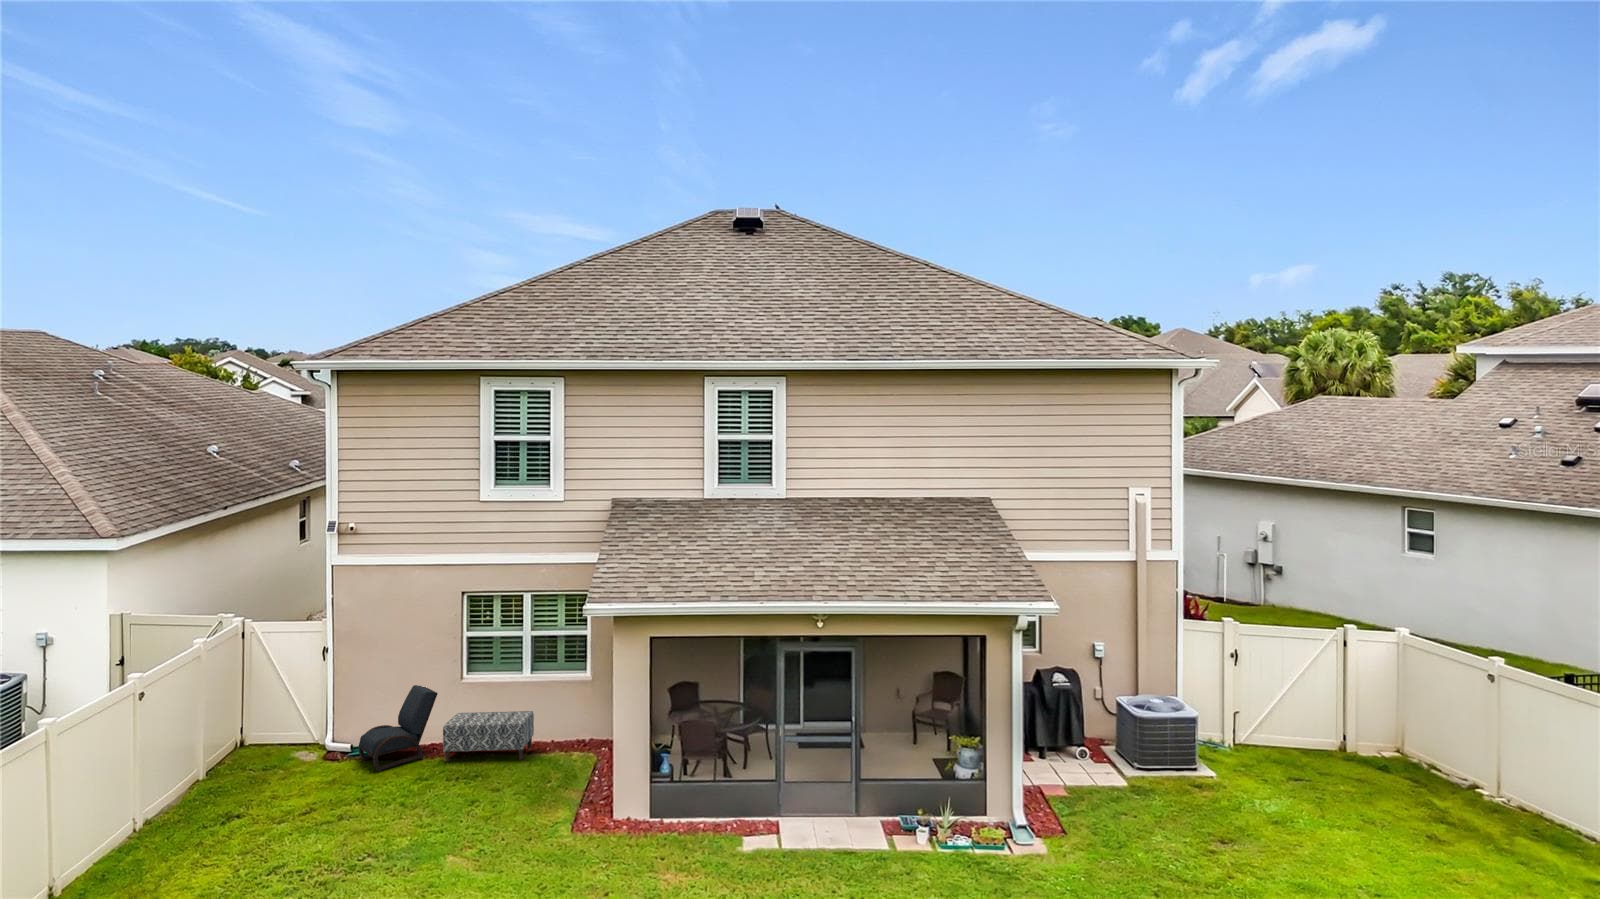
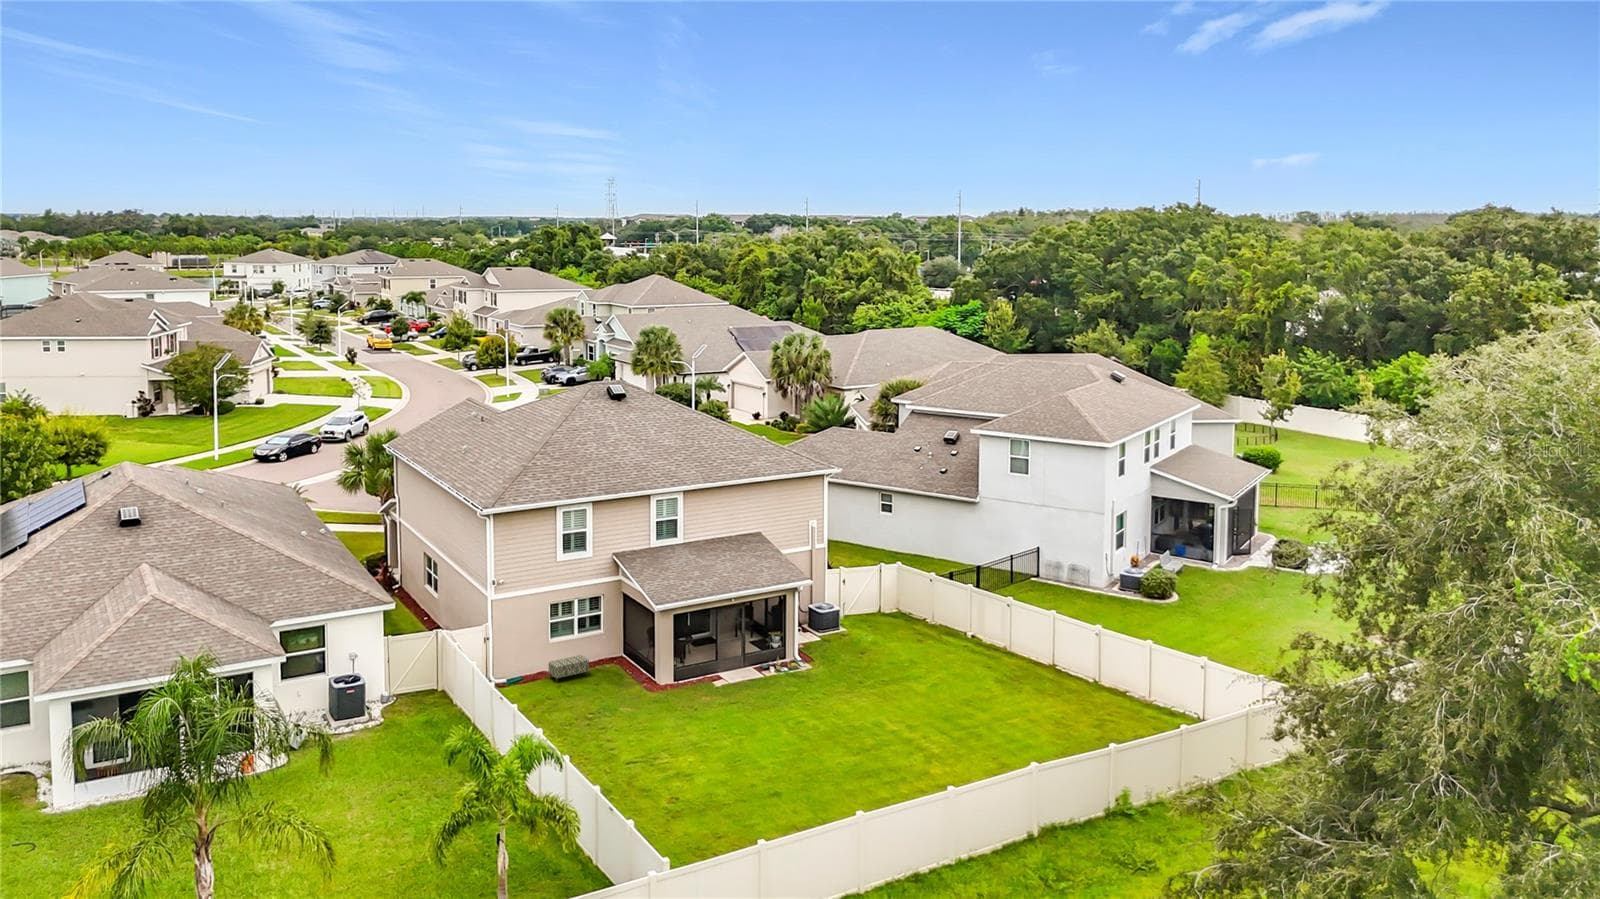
lounge chair: present [358,685,438,772] -> none [517,652,544,691]

